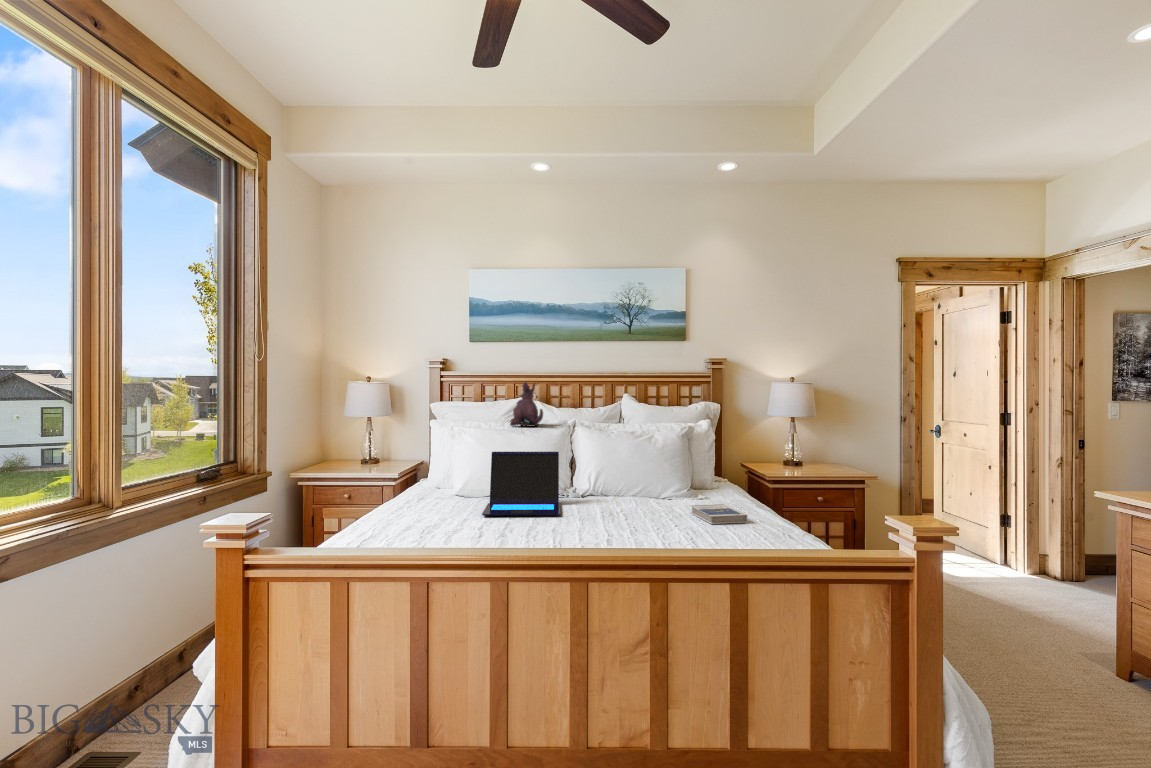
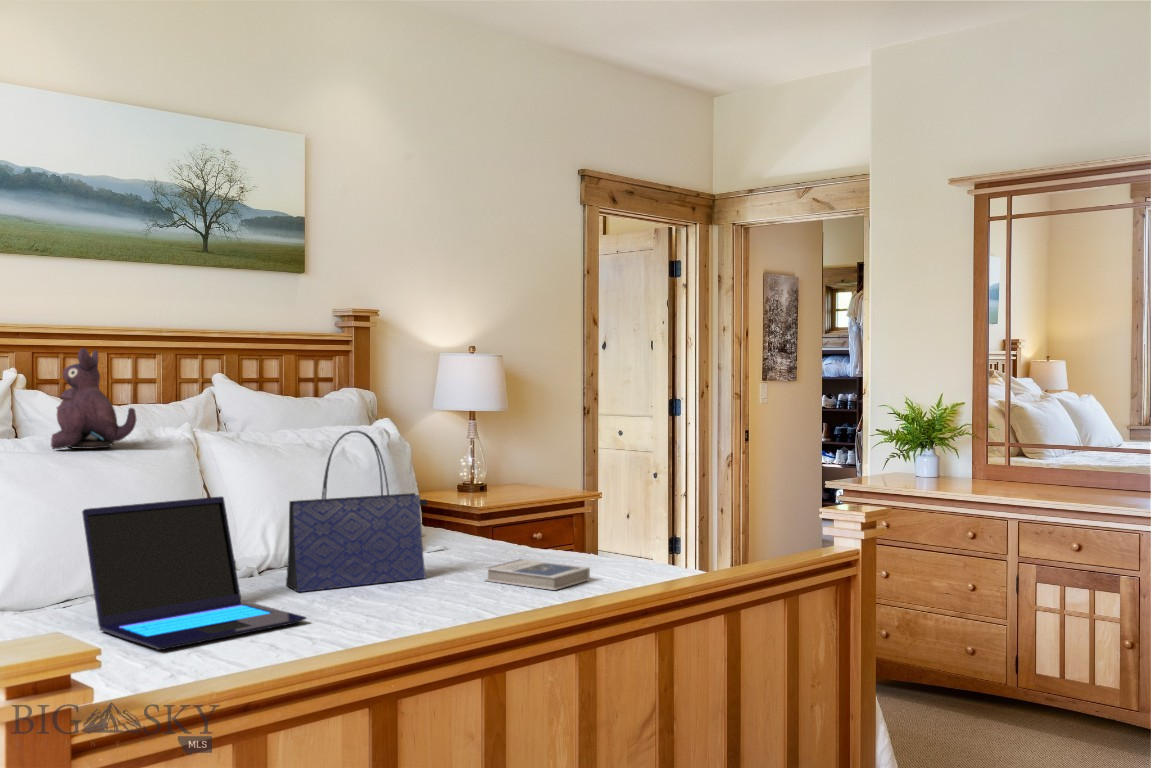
tote bag: none [594,423,672,507] -> present [286,431,427,592]

